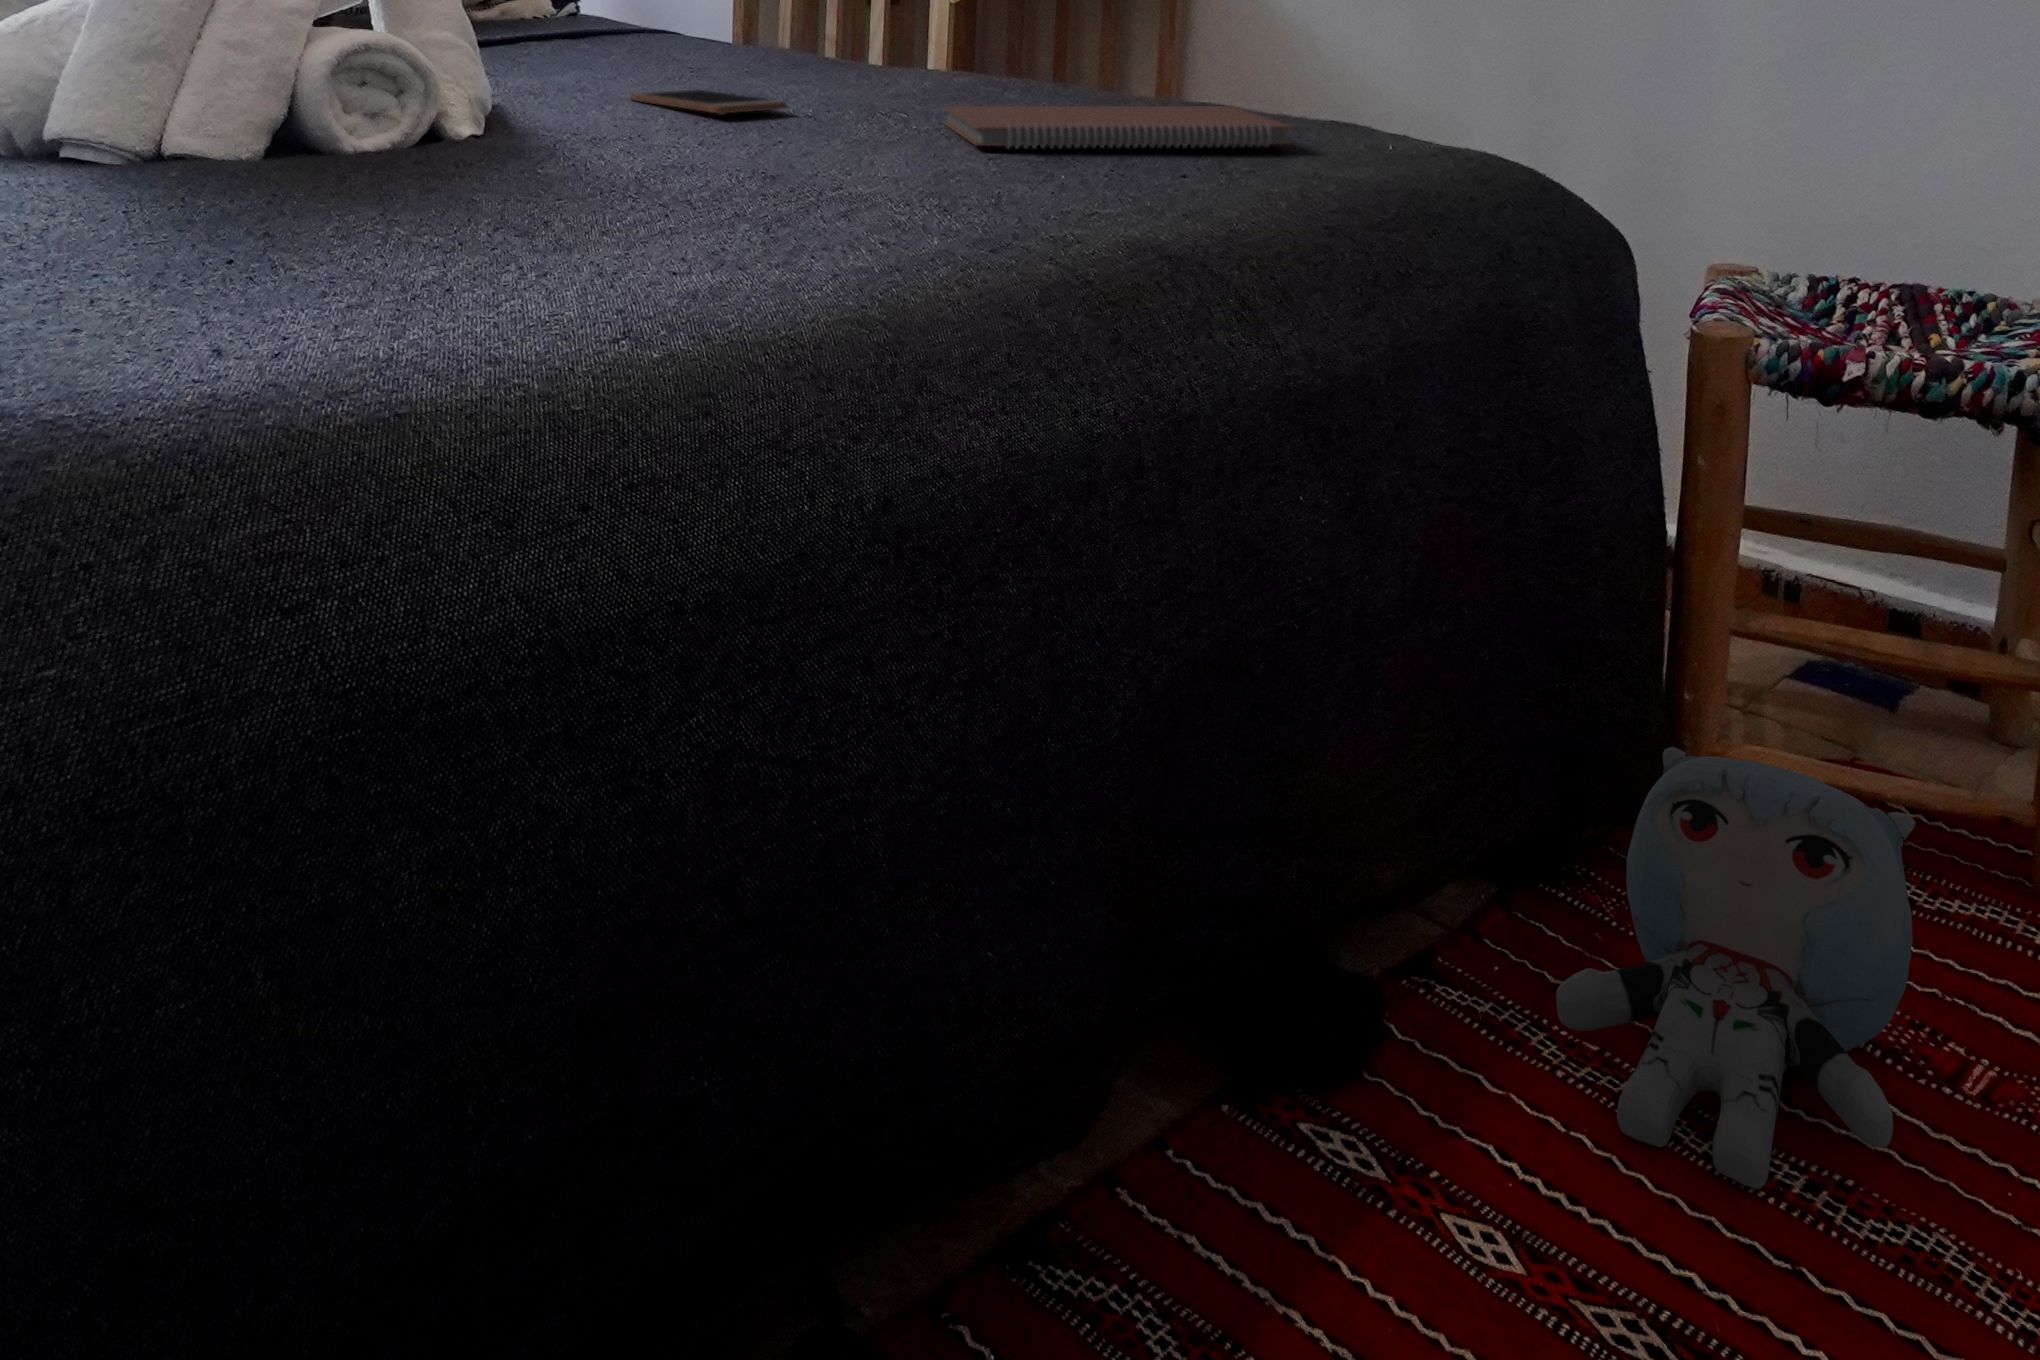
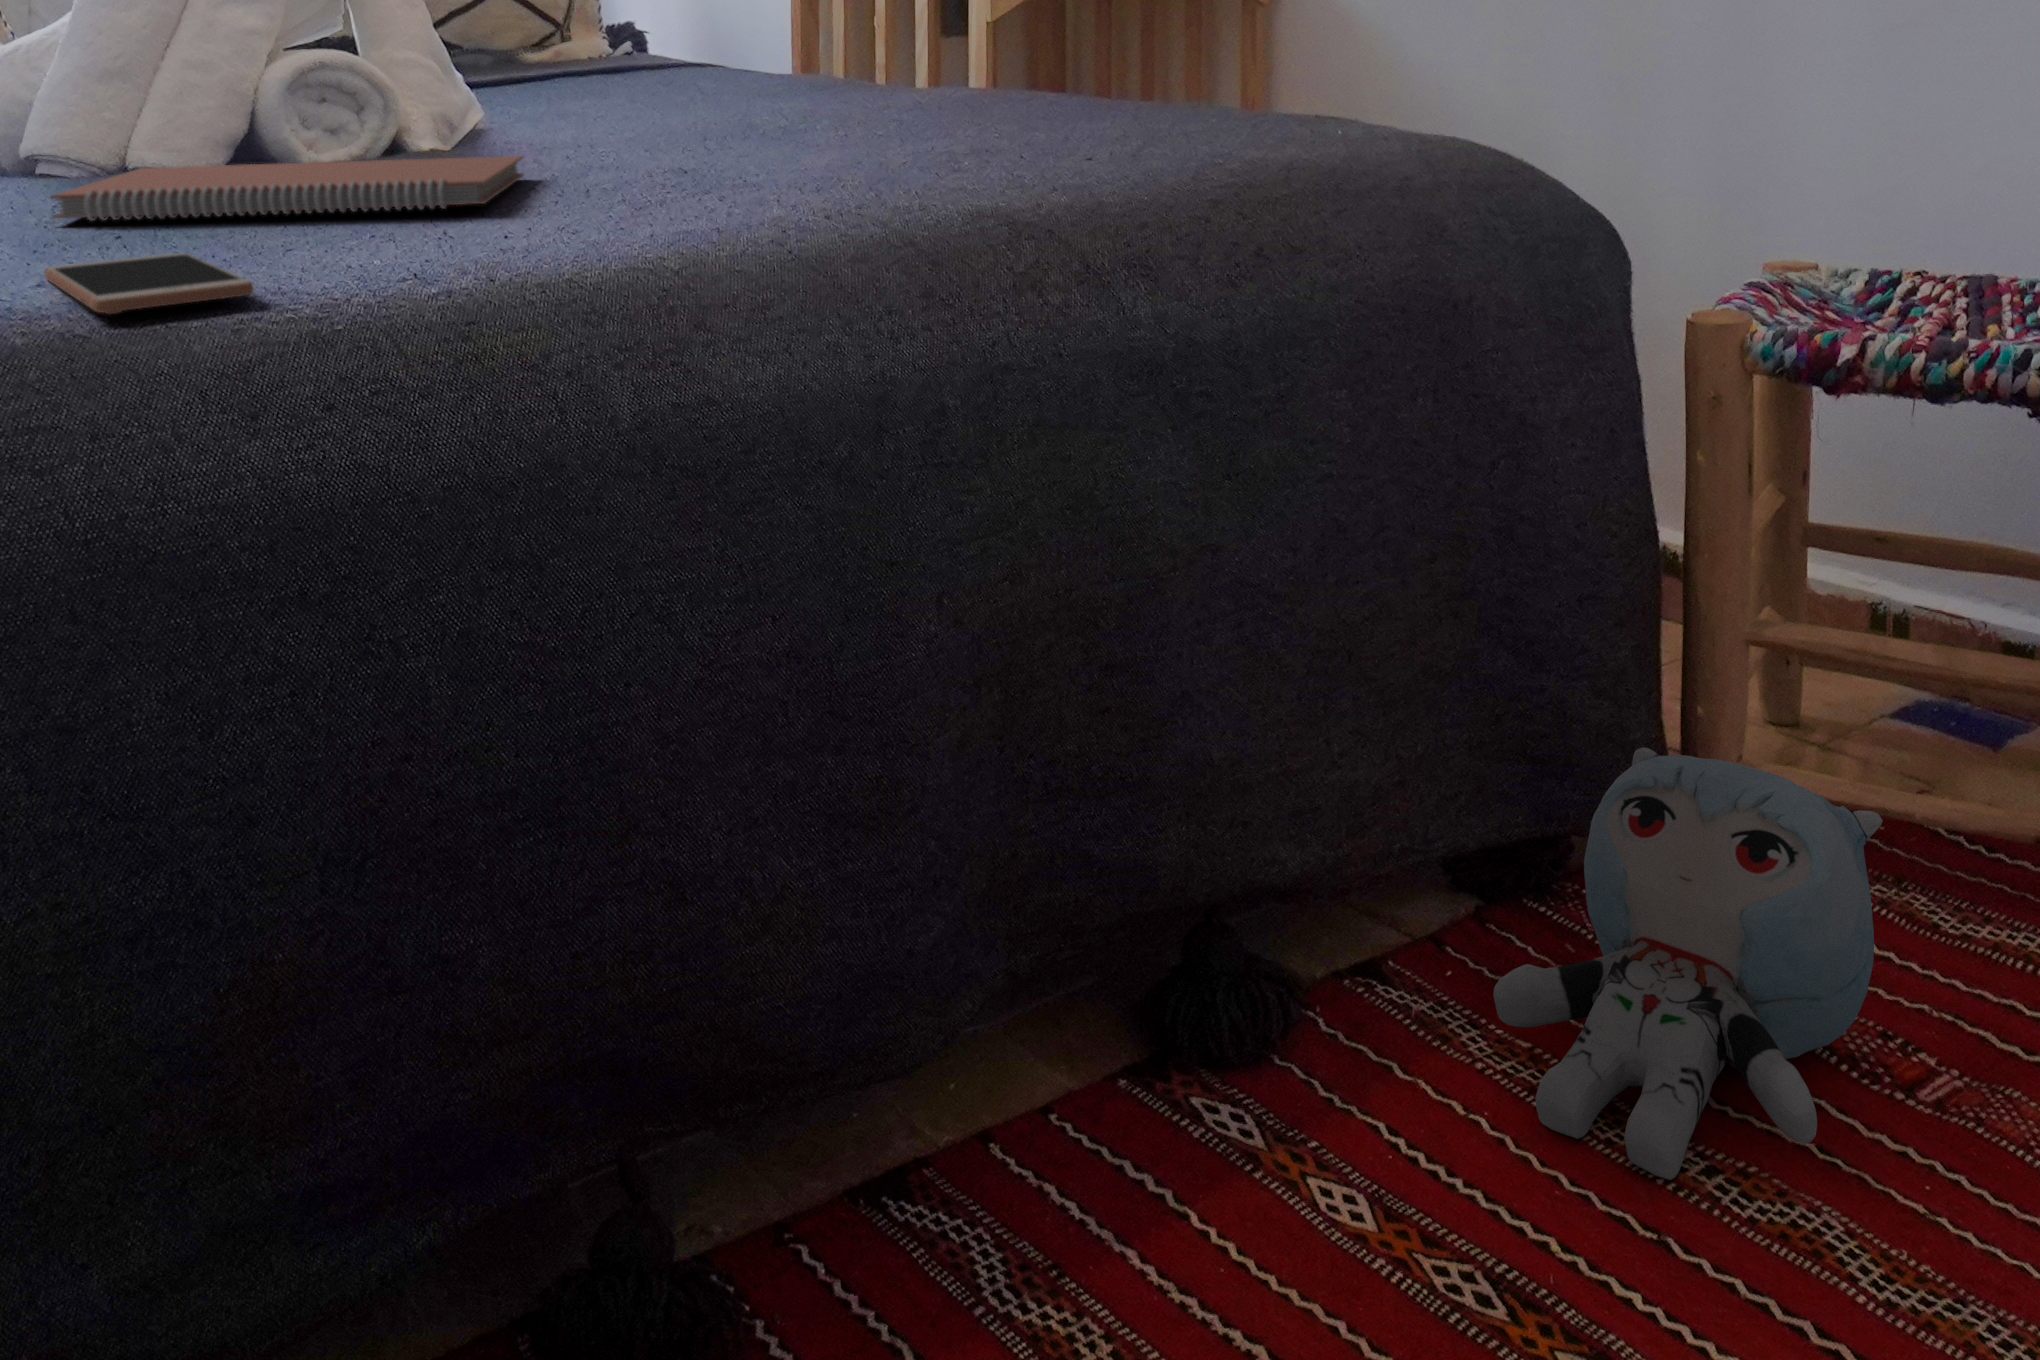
smartphone: present [630,89,787,115] -> present [45,253,253,314]
notebook: present [943,106,1294,149] -> present [51,156,524,221]

